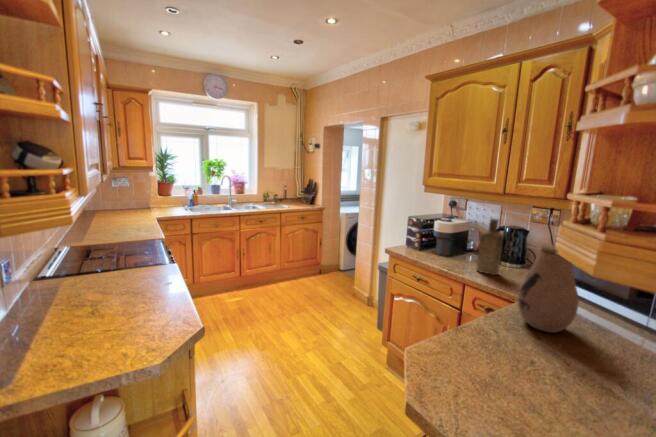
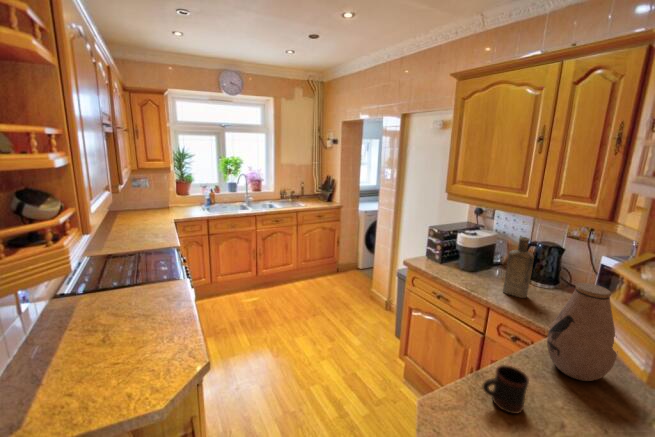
mug: none [463,316,504,357] -> present [483,365,529,414]

